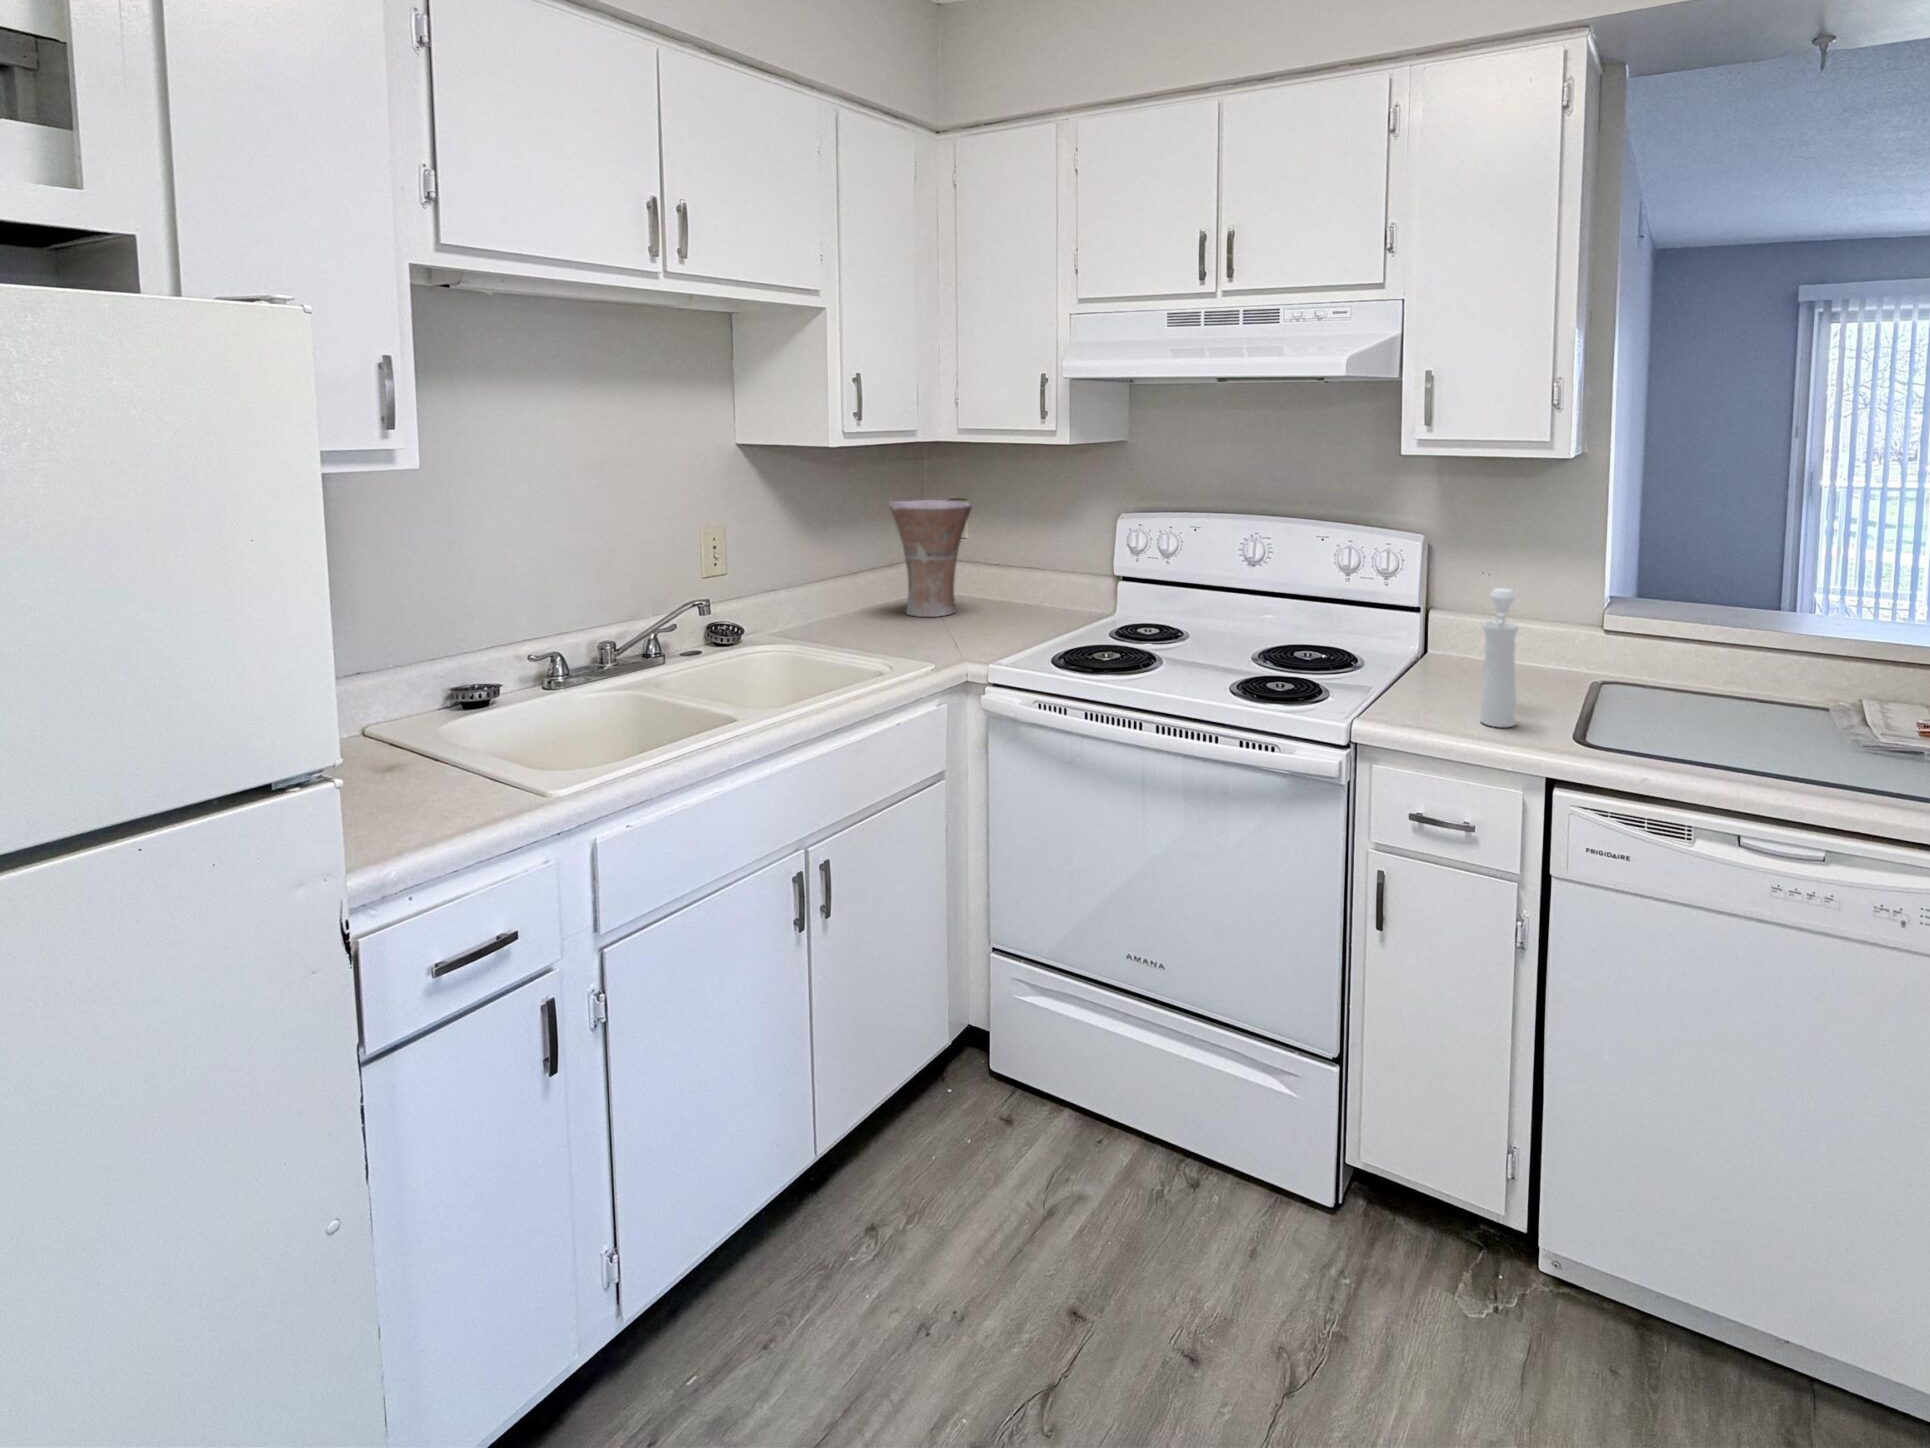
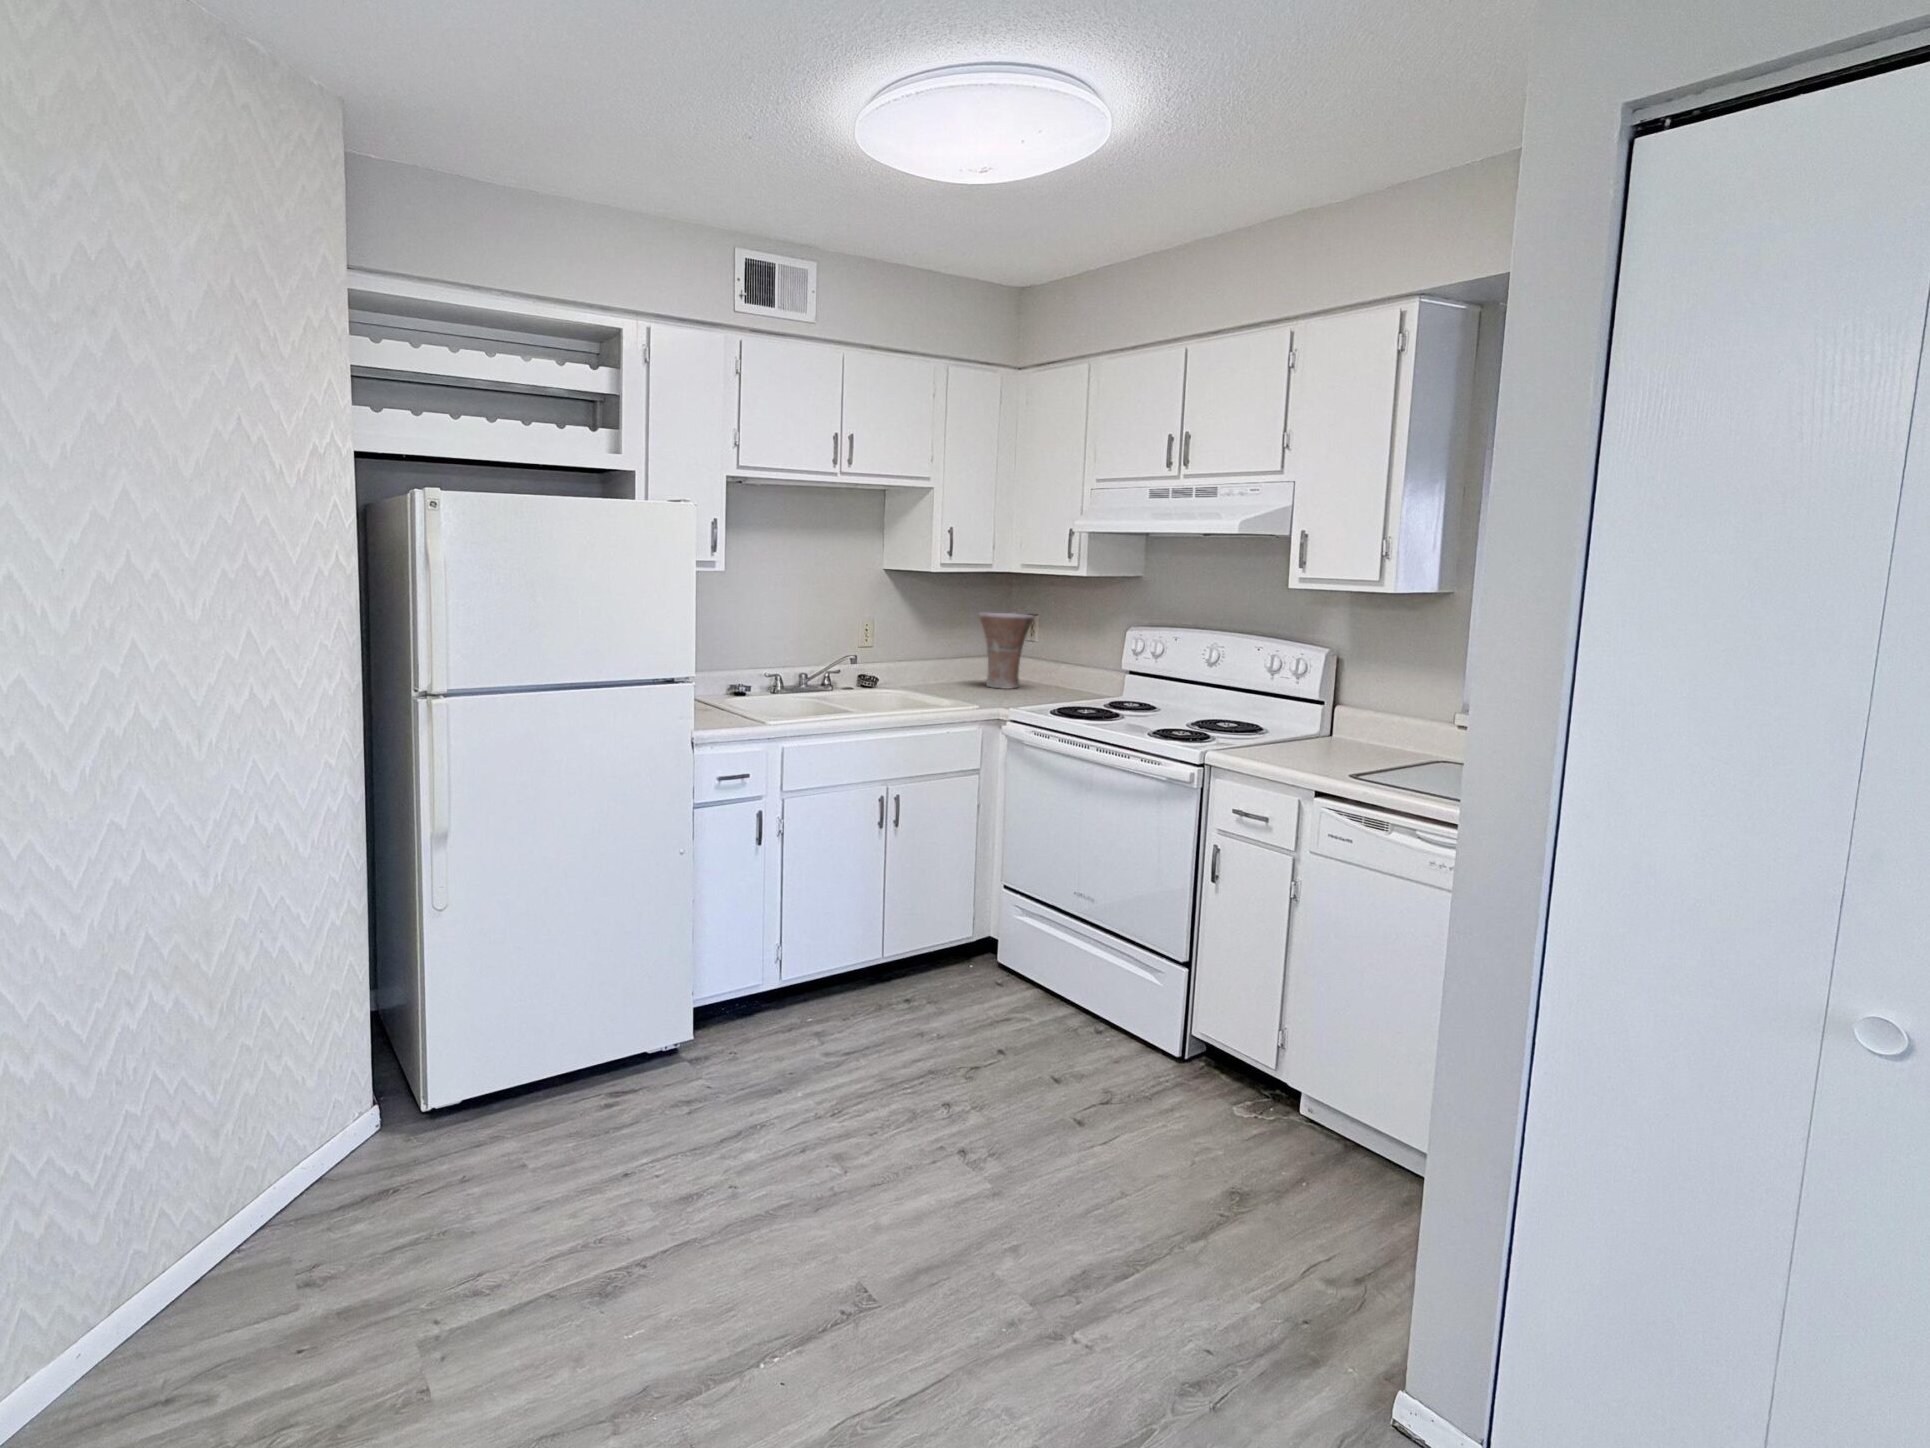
pepper mill: present [1480,588,1518,727] -> none [1294,678,1339,763]

